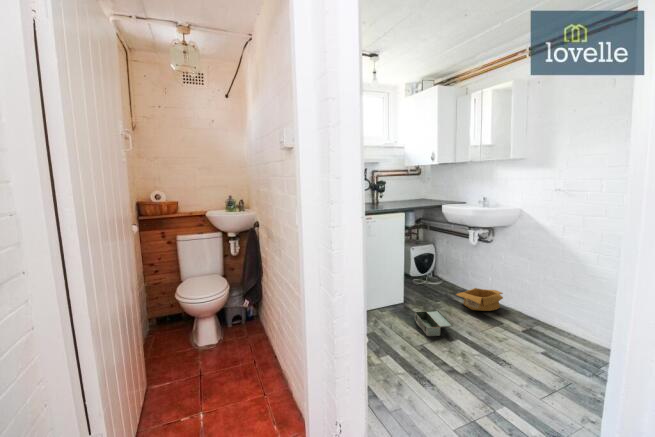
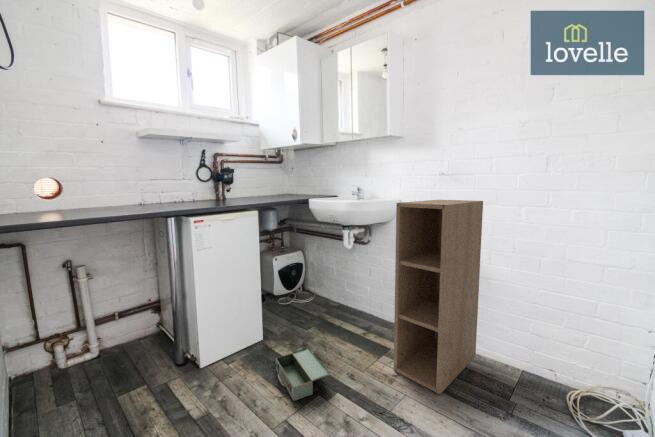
shelving unit: none [503,210,595,354] -> present [394,200,483,394]
cardboard box: present [456,288,503,311] -> none [331,302,385,334]

